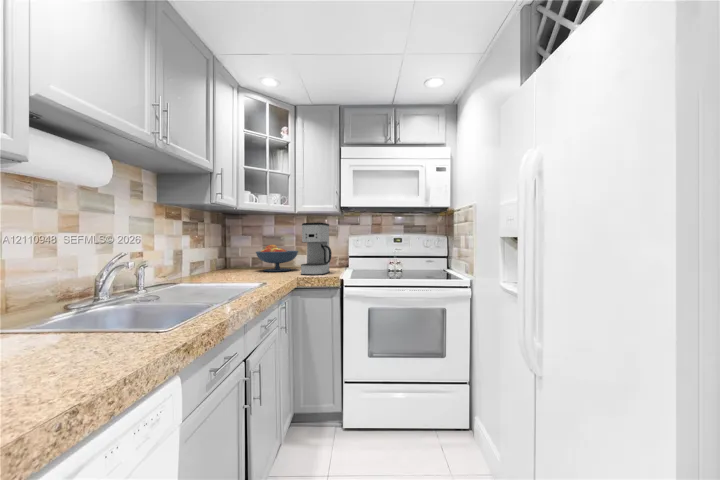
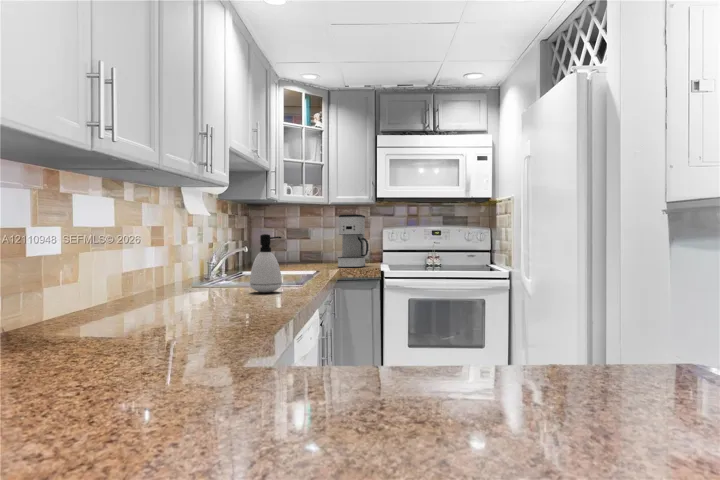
fruit bowl: present [256,245,298,272] -> none [286,238,330,266]
soap dispenser: none [62,252,129,353] -> present [250,234,282,292]

